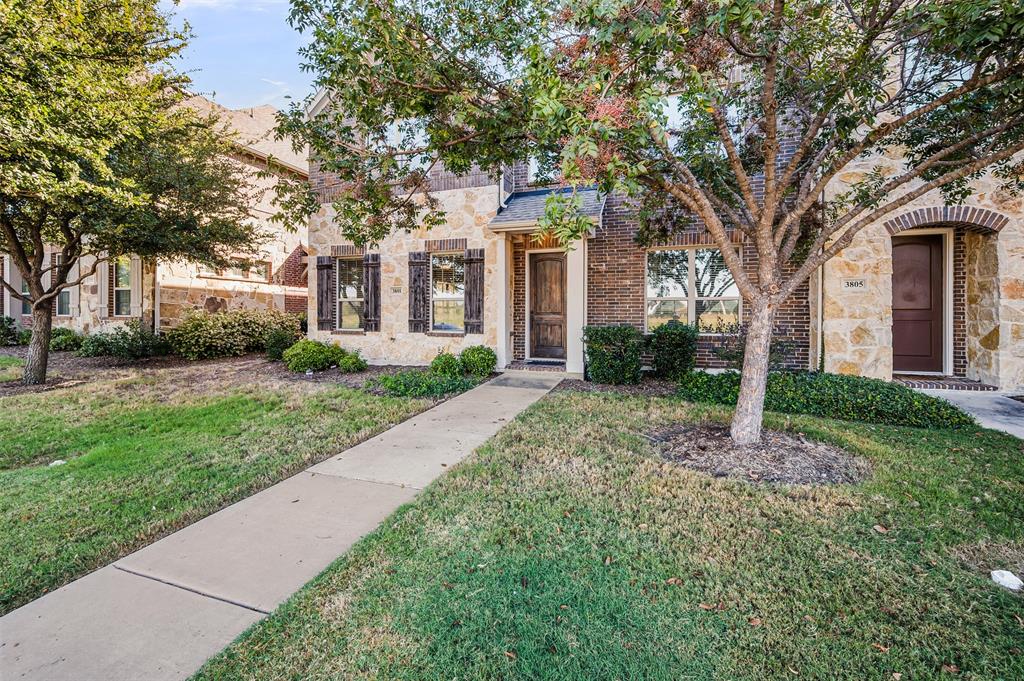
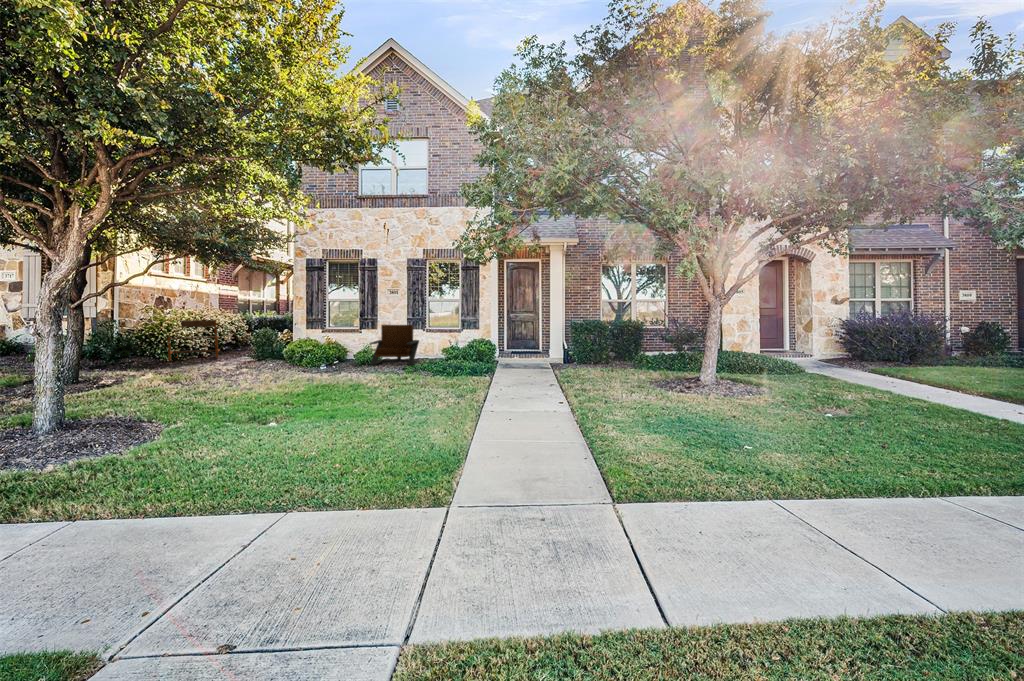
bench: none [199,320,252,360] -> present [168,320,220,361]
lounge chair: none [357,327,419,375] -> present [370,325,419,365]

